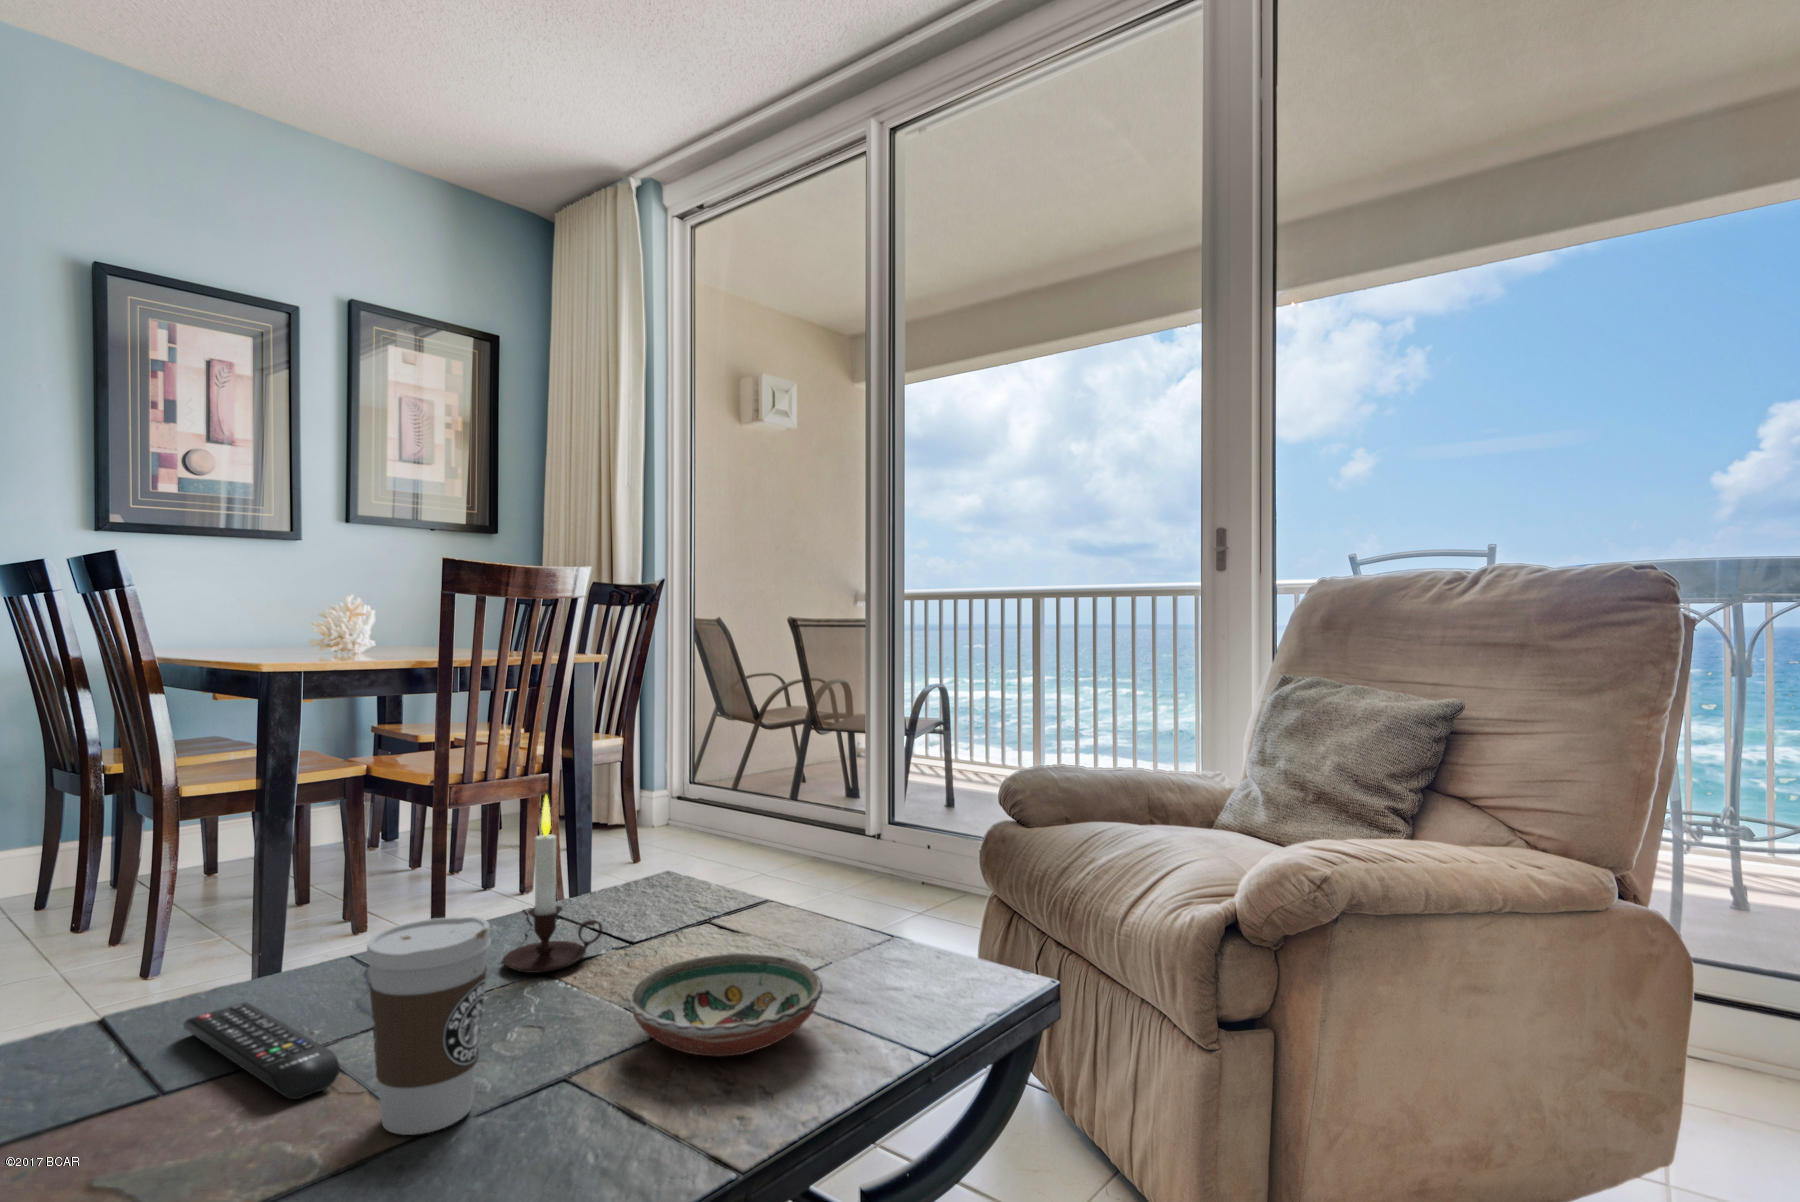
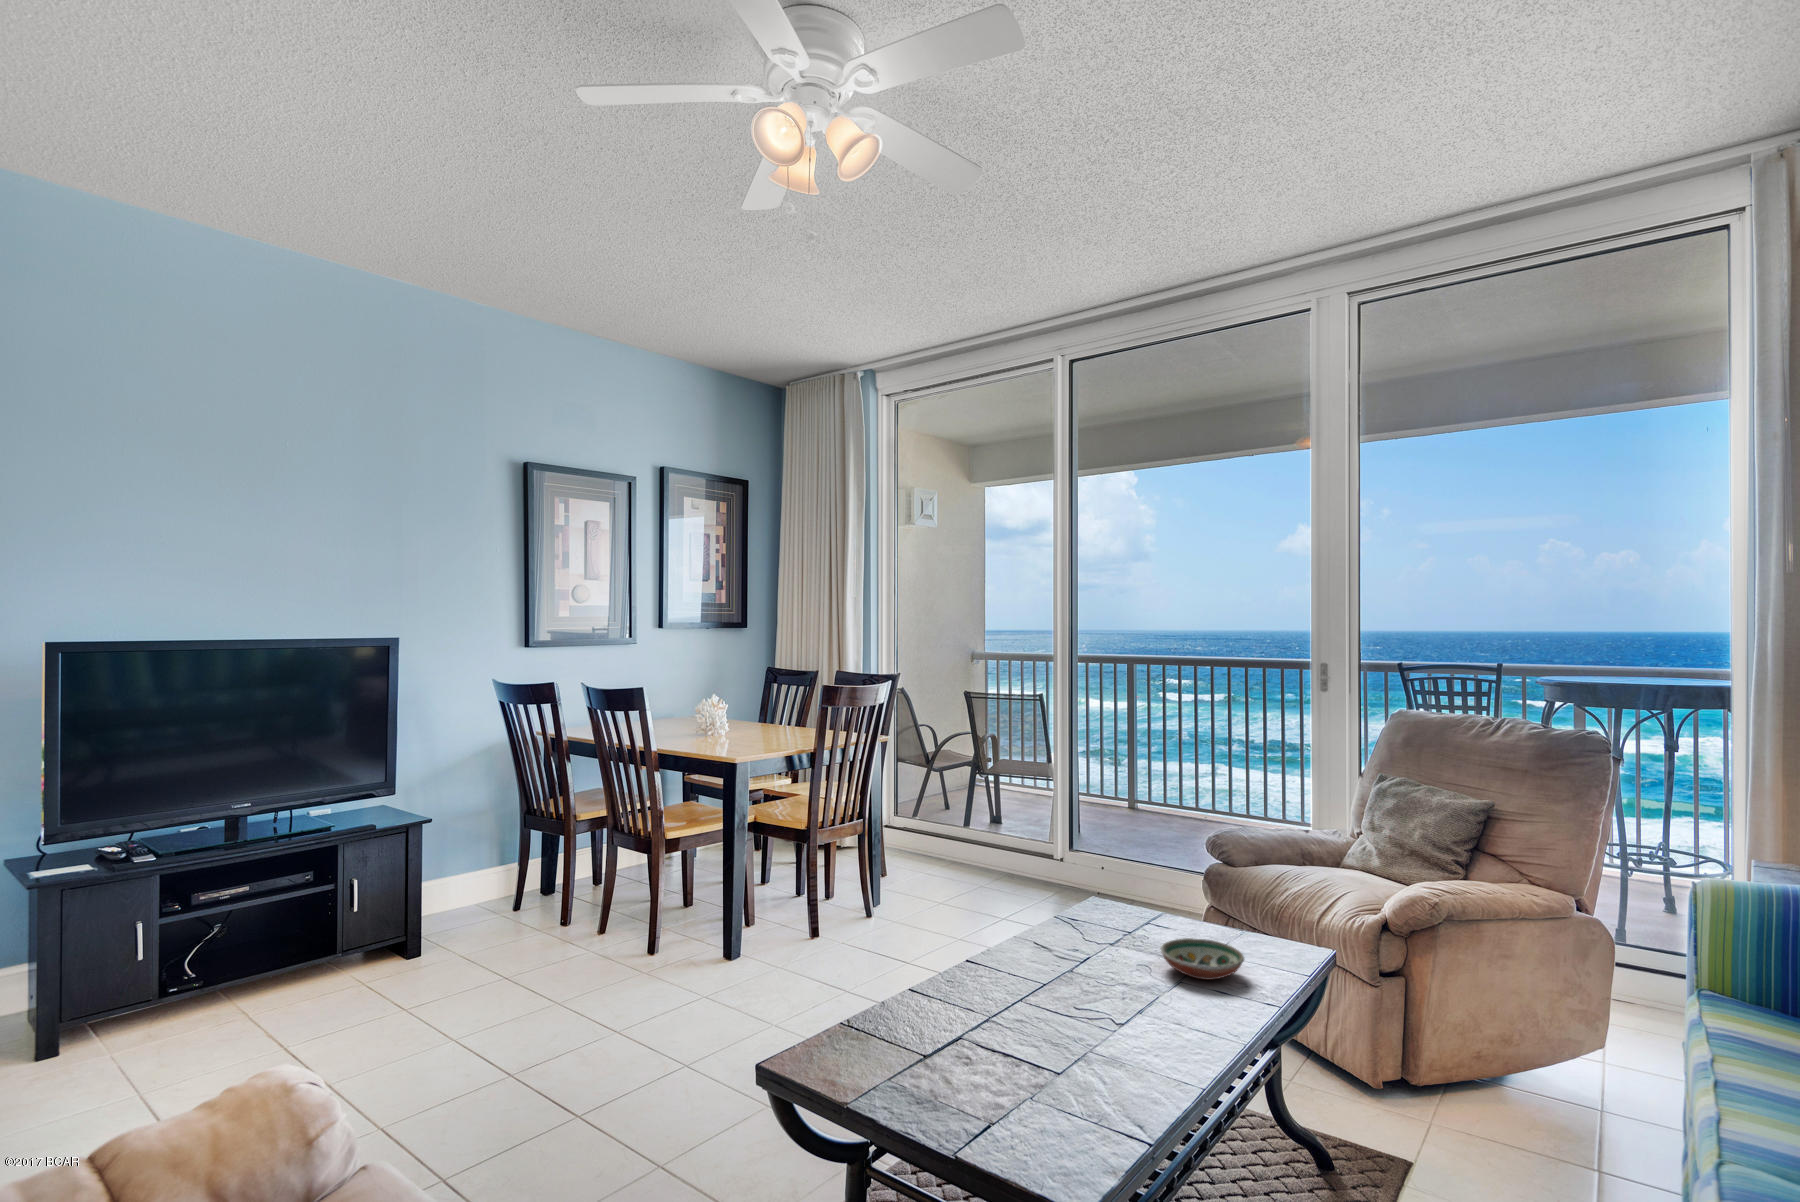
candle: present [502,795,602,973] -> none [1060,865,1098,948]
coffee cup: present [365,917,491,1135] -> none [1106,923,1149,1003]
remote control: present [183,1002,340,1099] -> none [983,959,1077,993]

